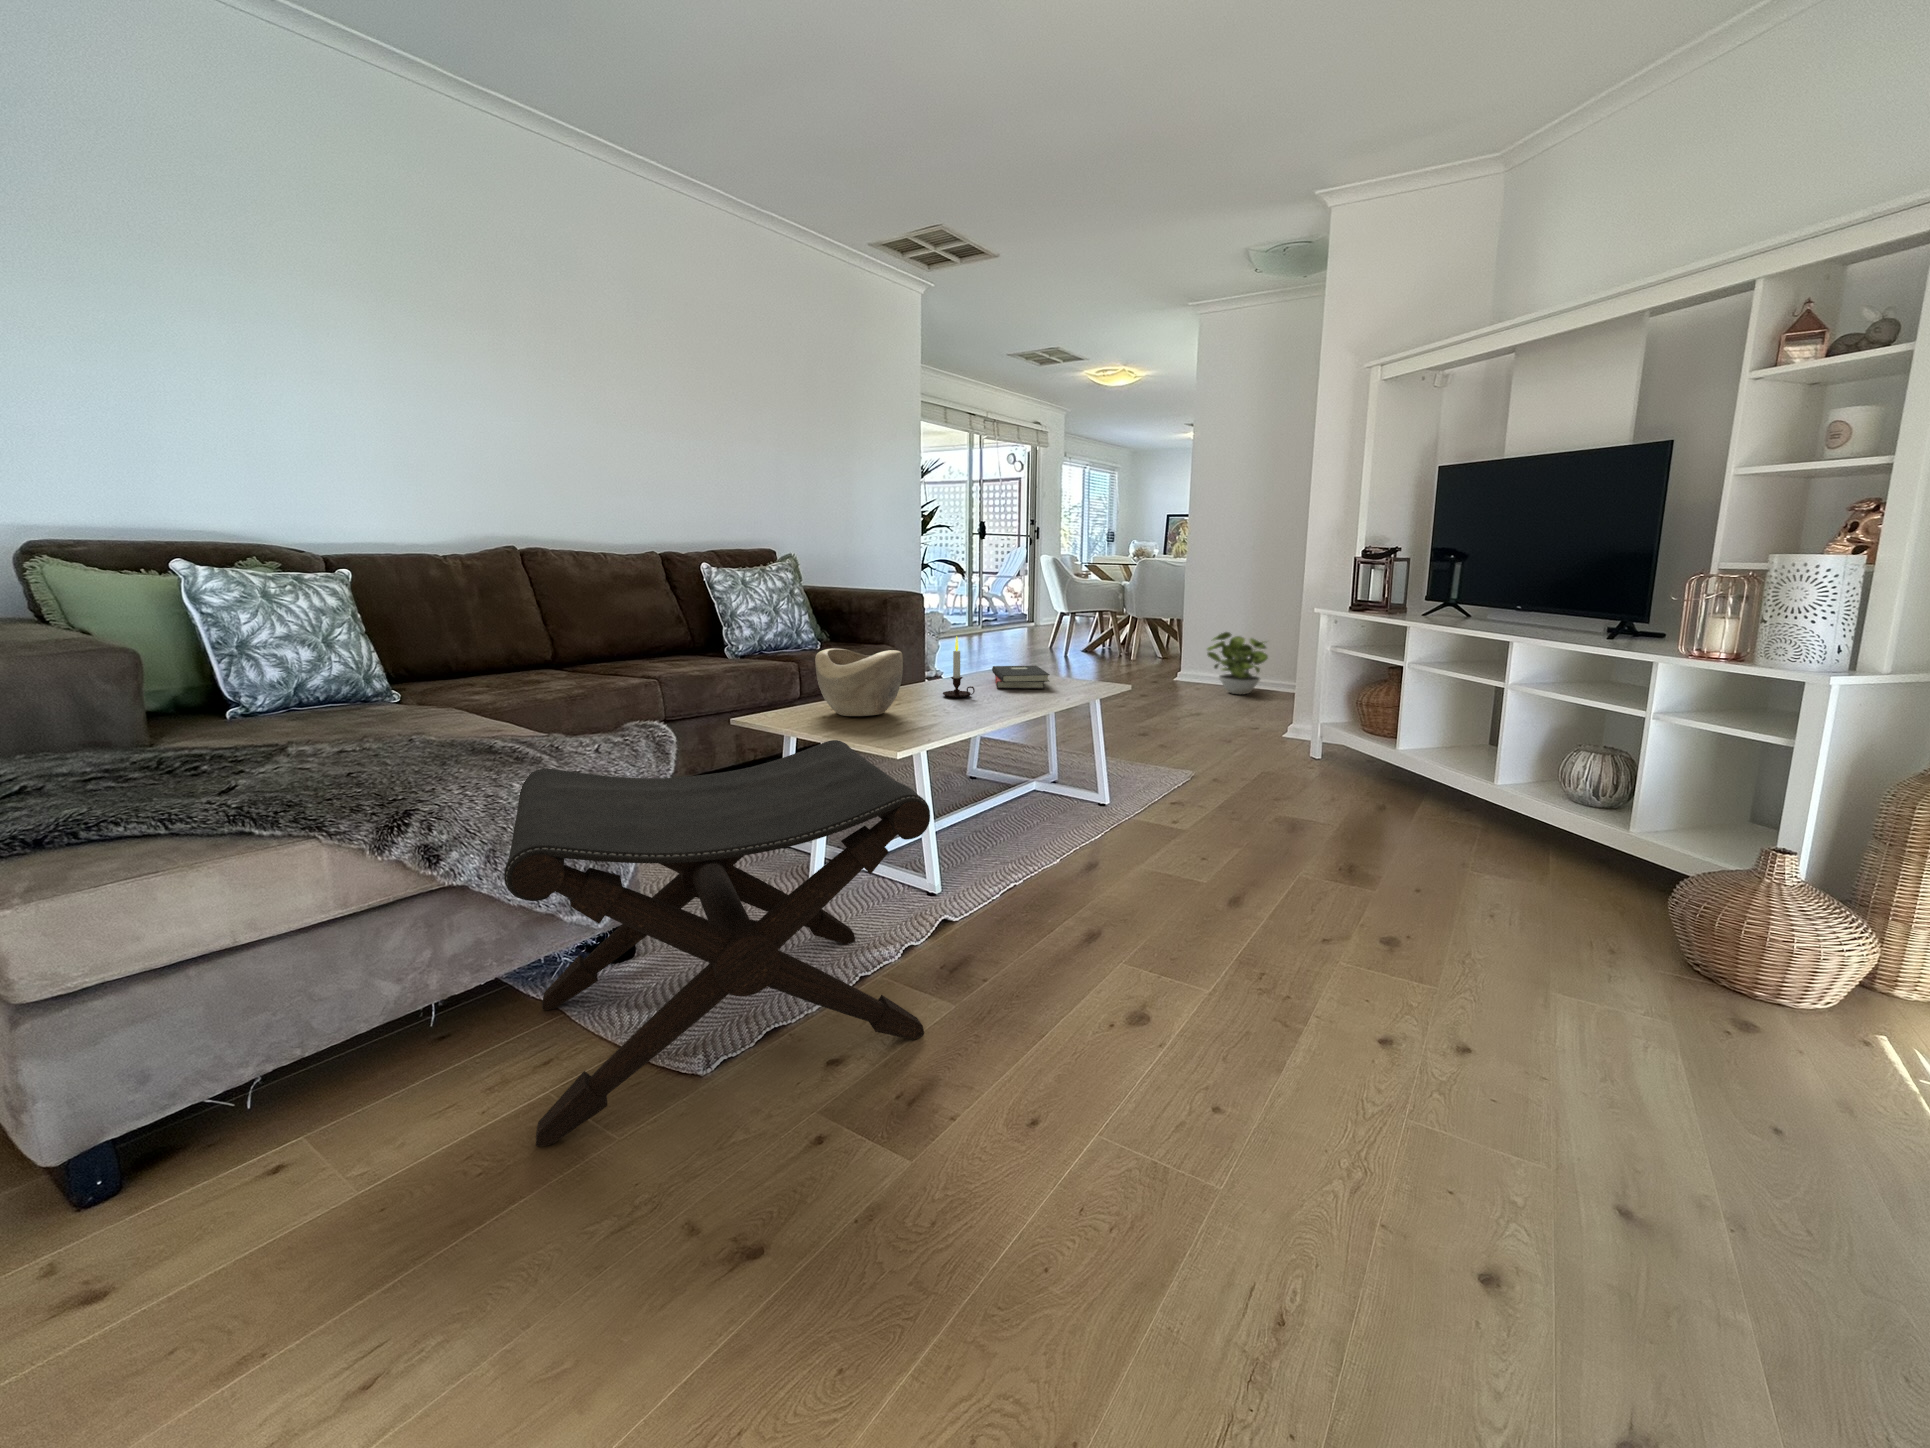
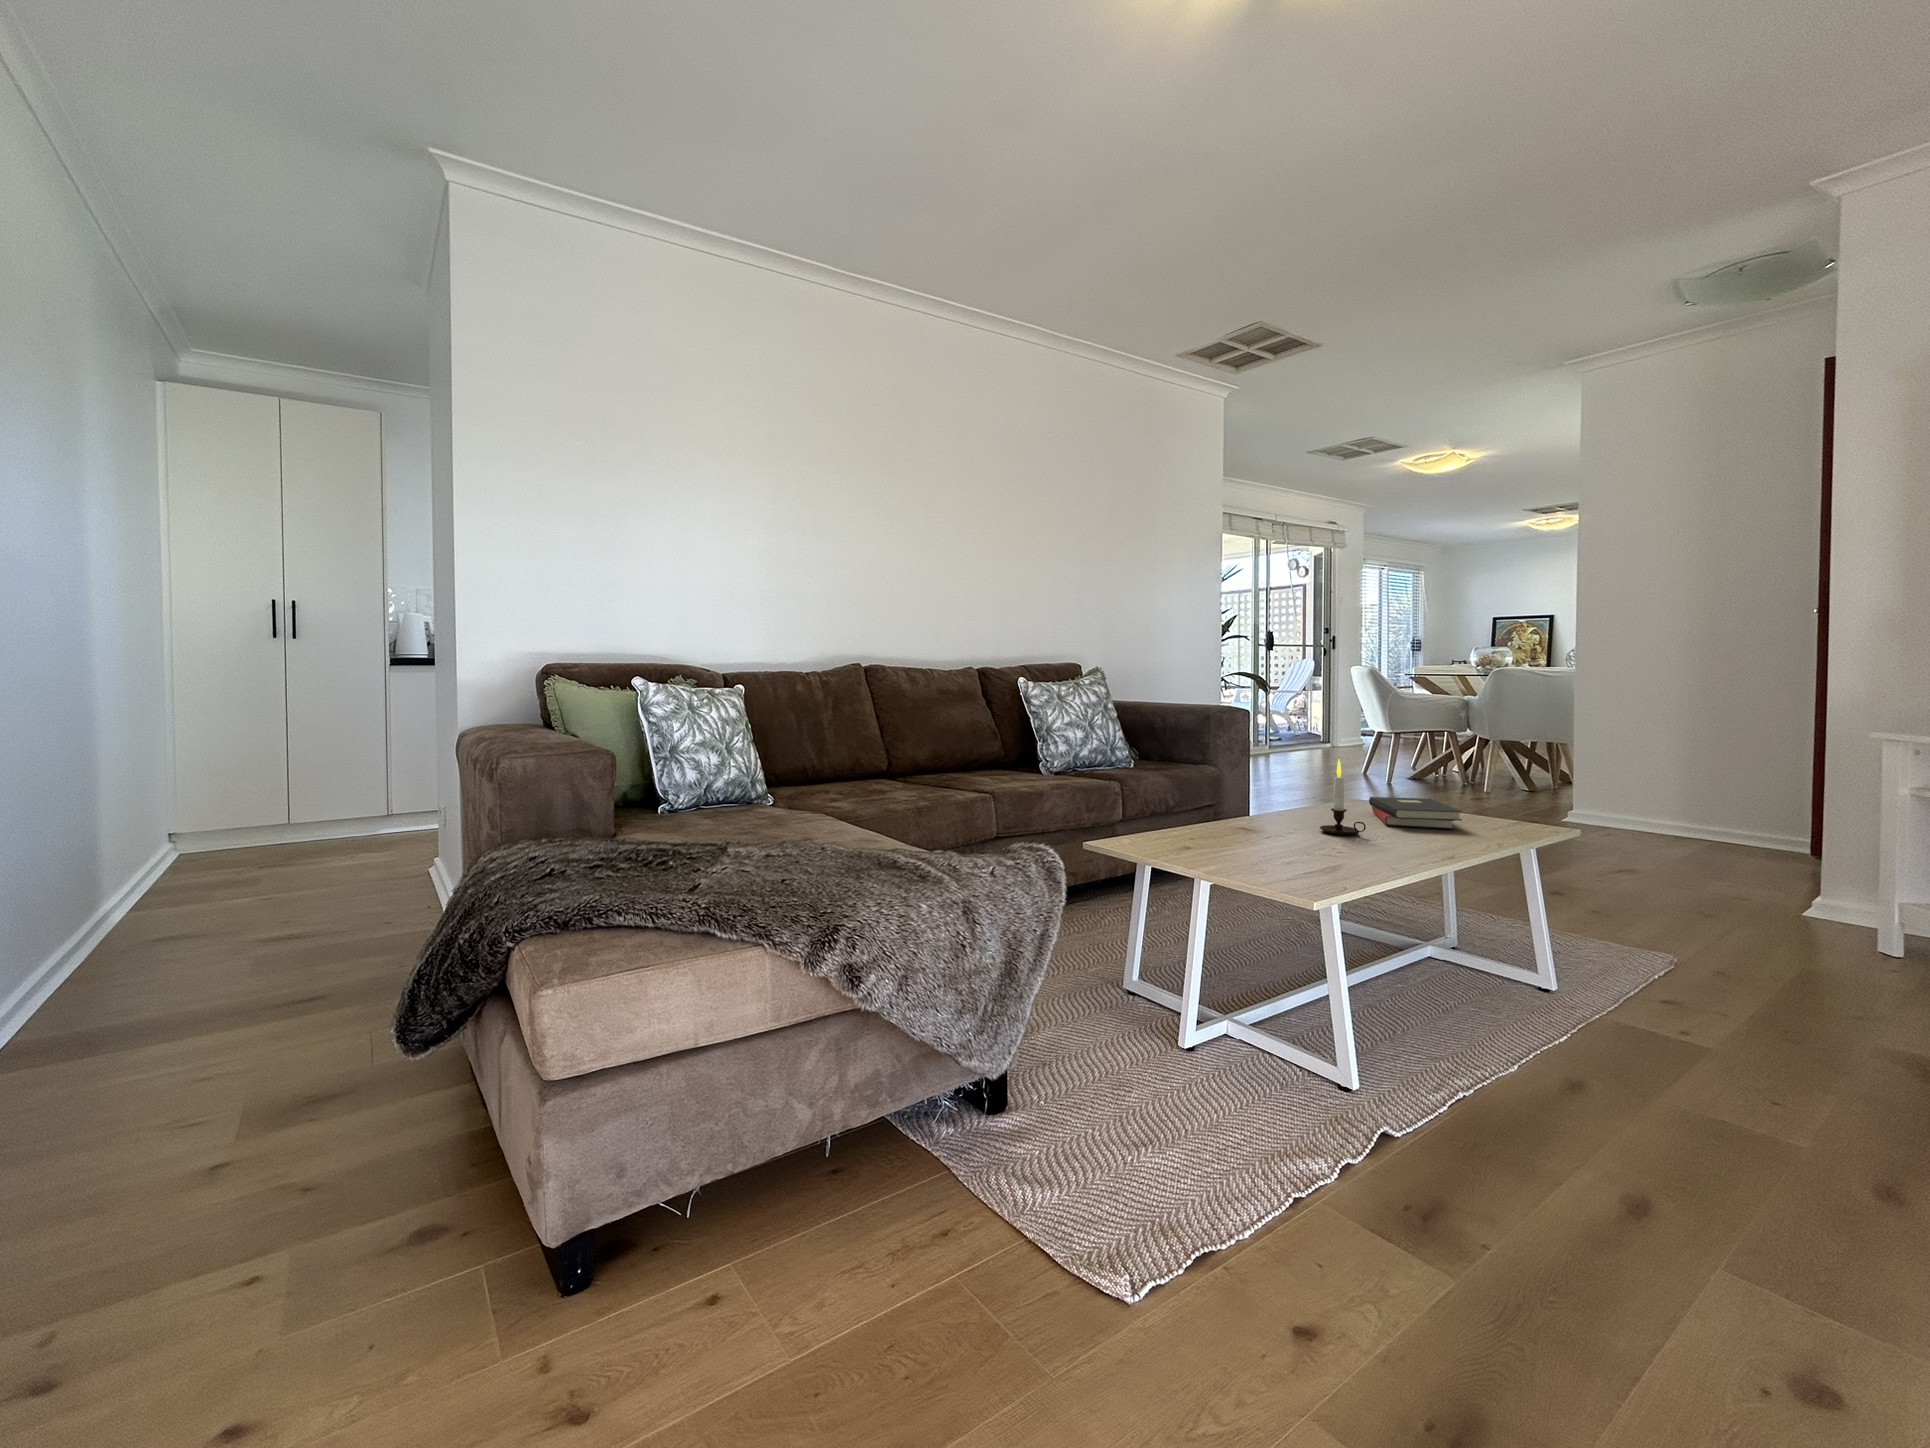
potted plant: present [1207,632,1268,695] -> none [1628,762,1737,849]
decorative bowl: present [815,648,903,716] -> none [1179,770,1286,851]
footstool: present [504,740,930,1147] -> none [921,882,1452,1361]

